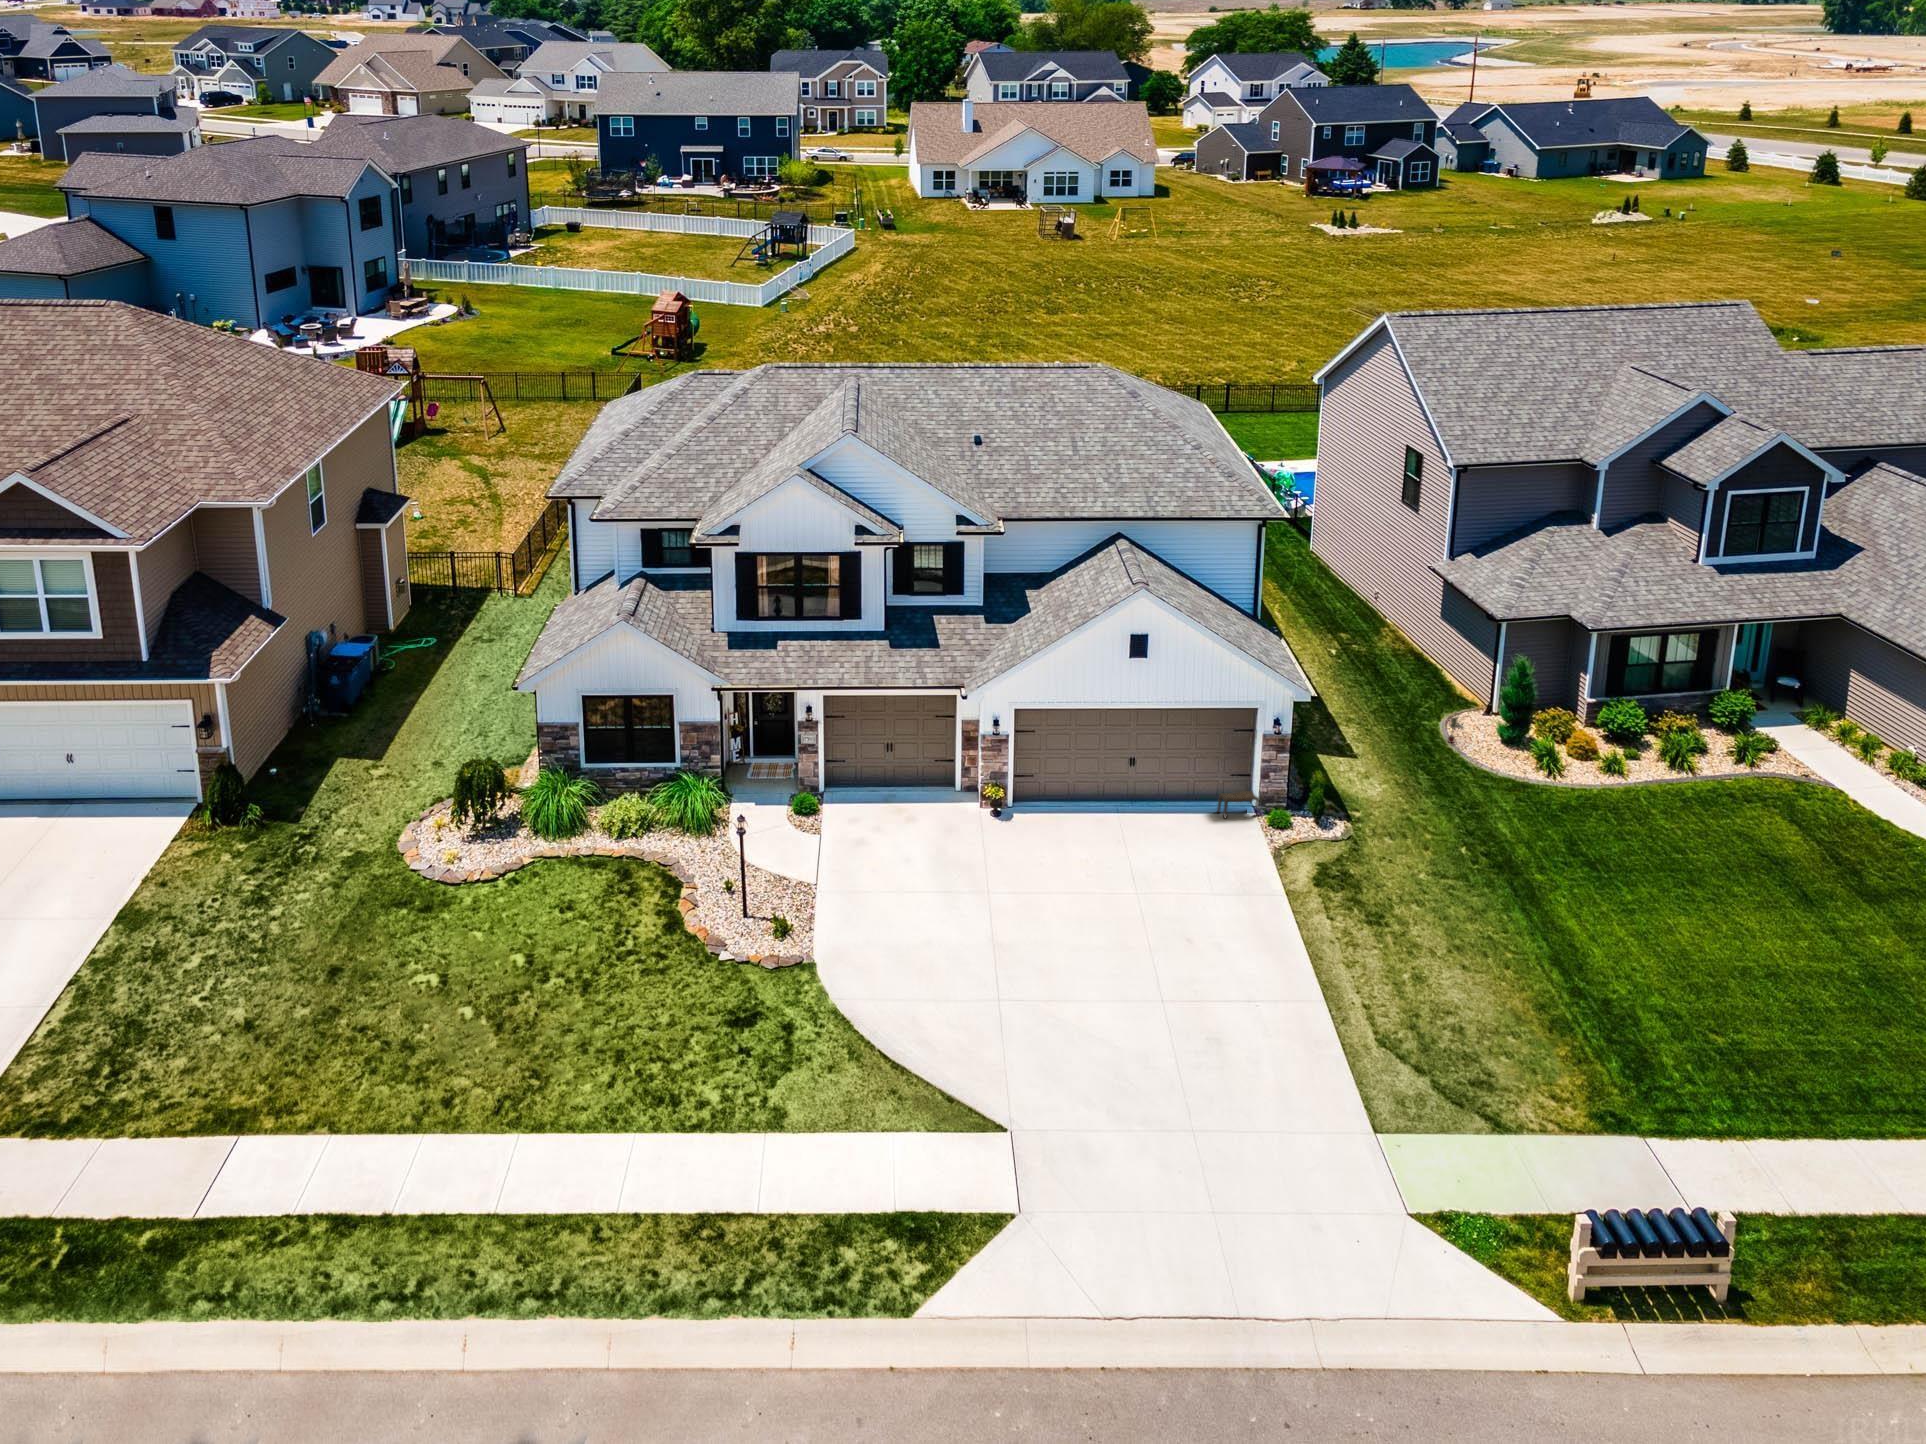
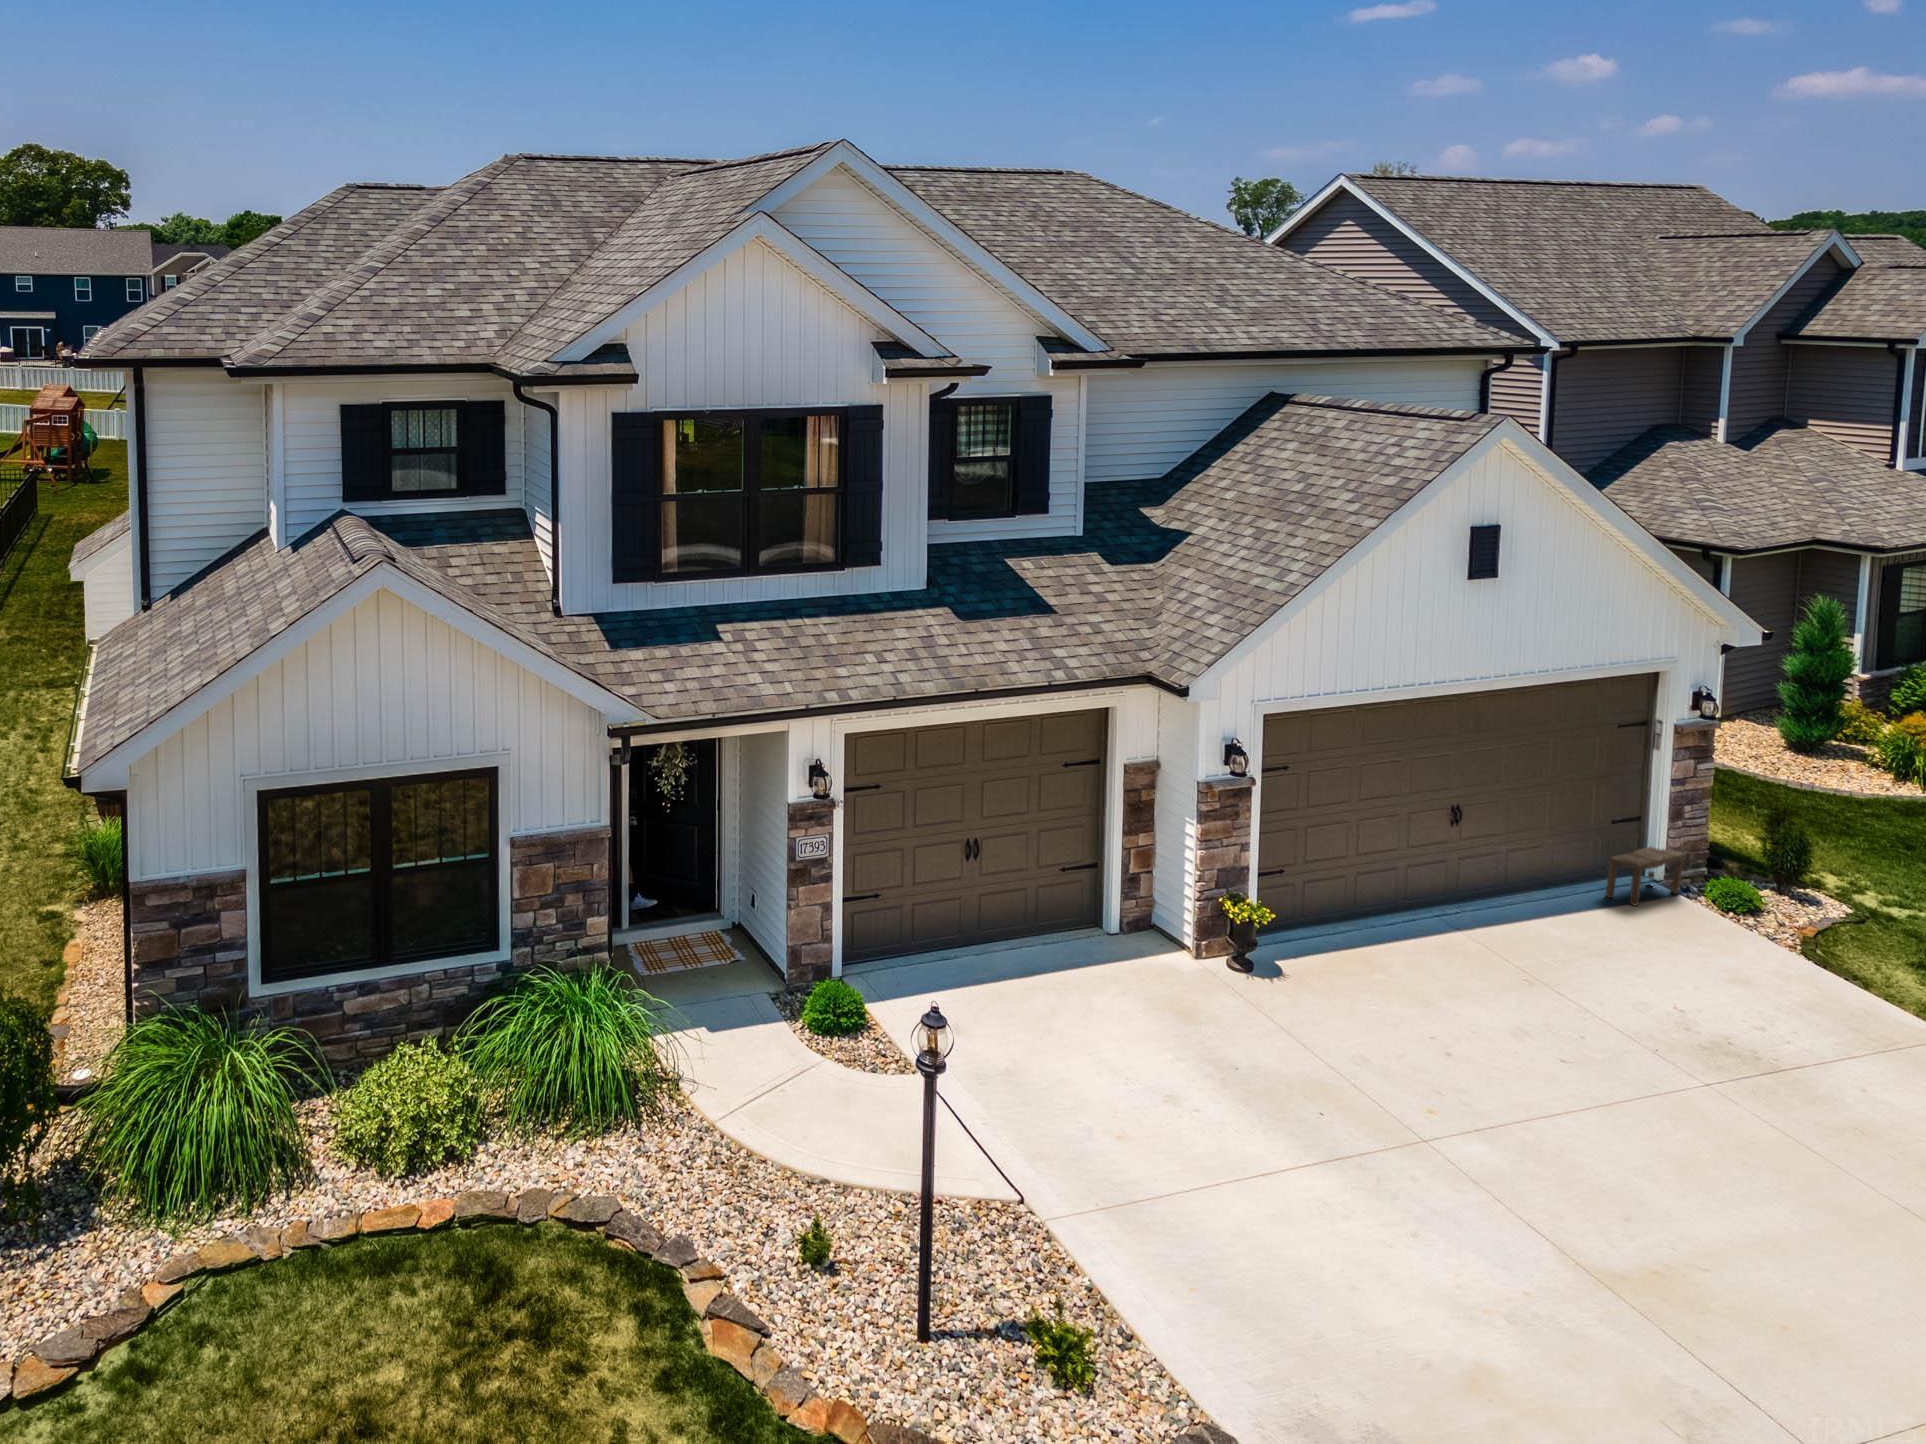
potted tree: present [1448,714,1463,743] -> none [1752,693,1786,748]

